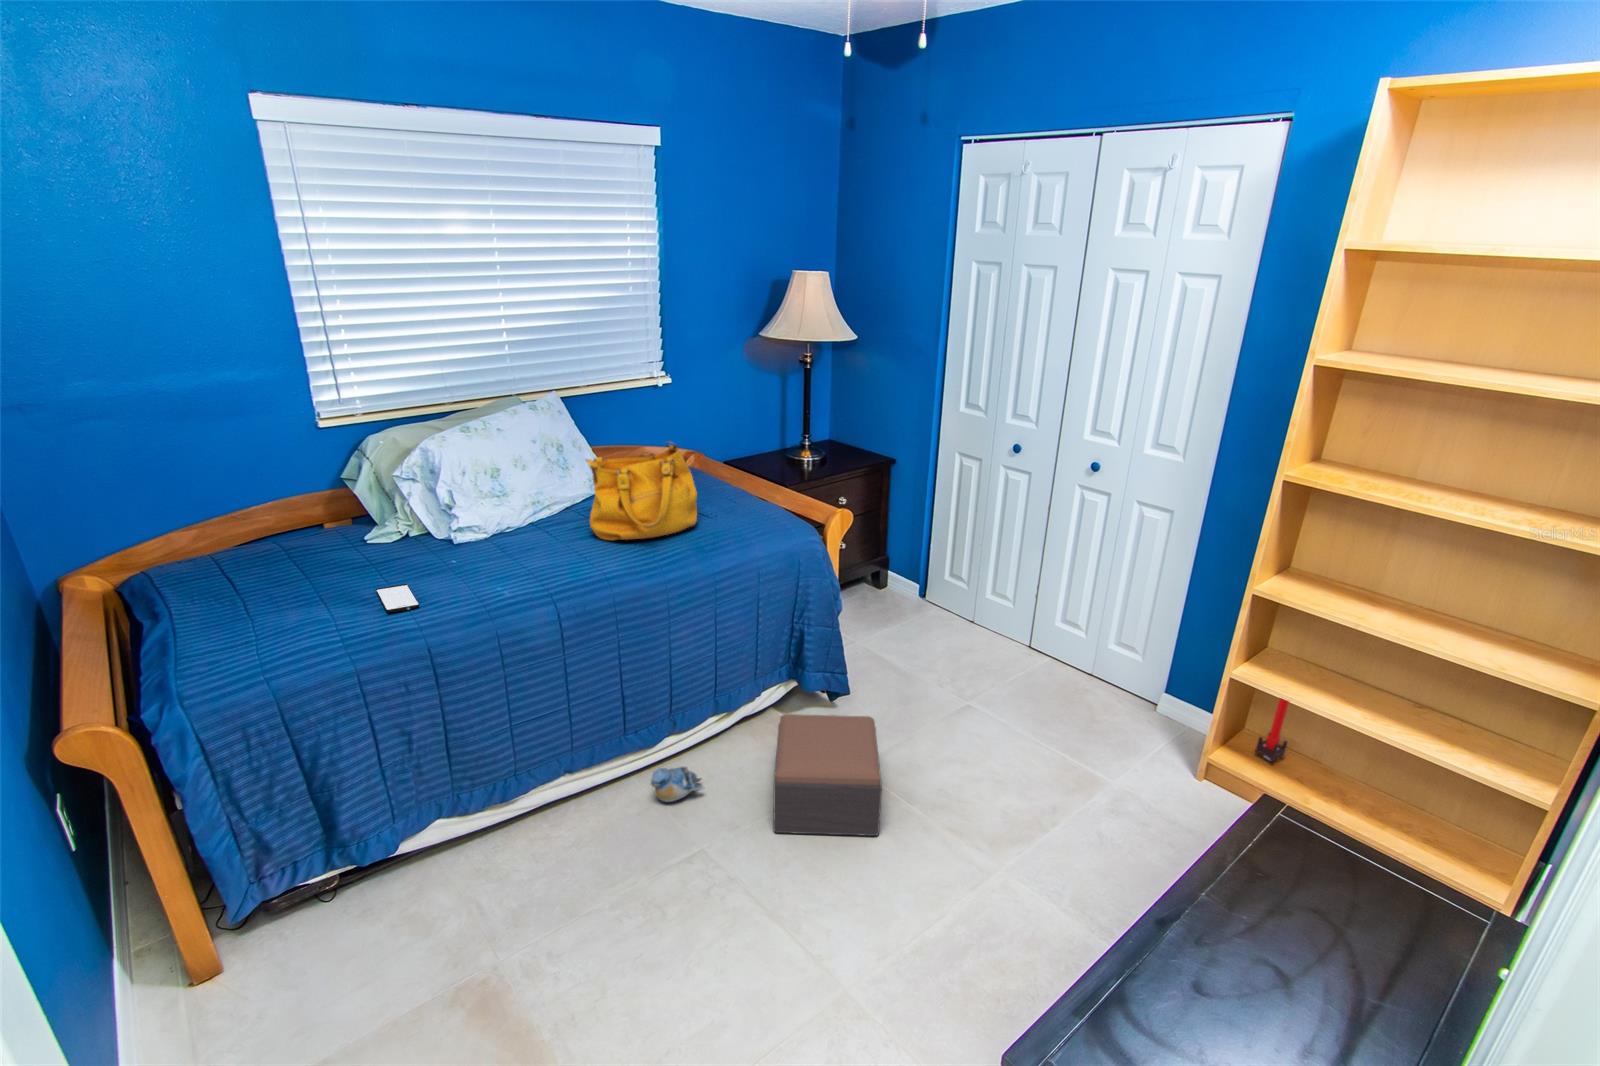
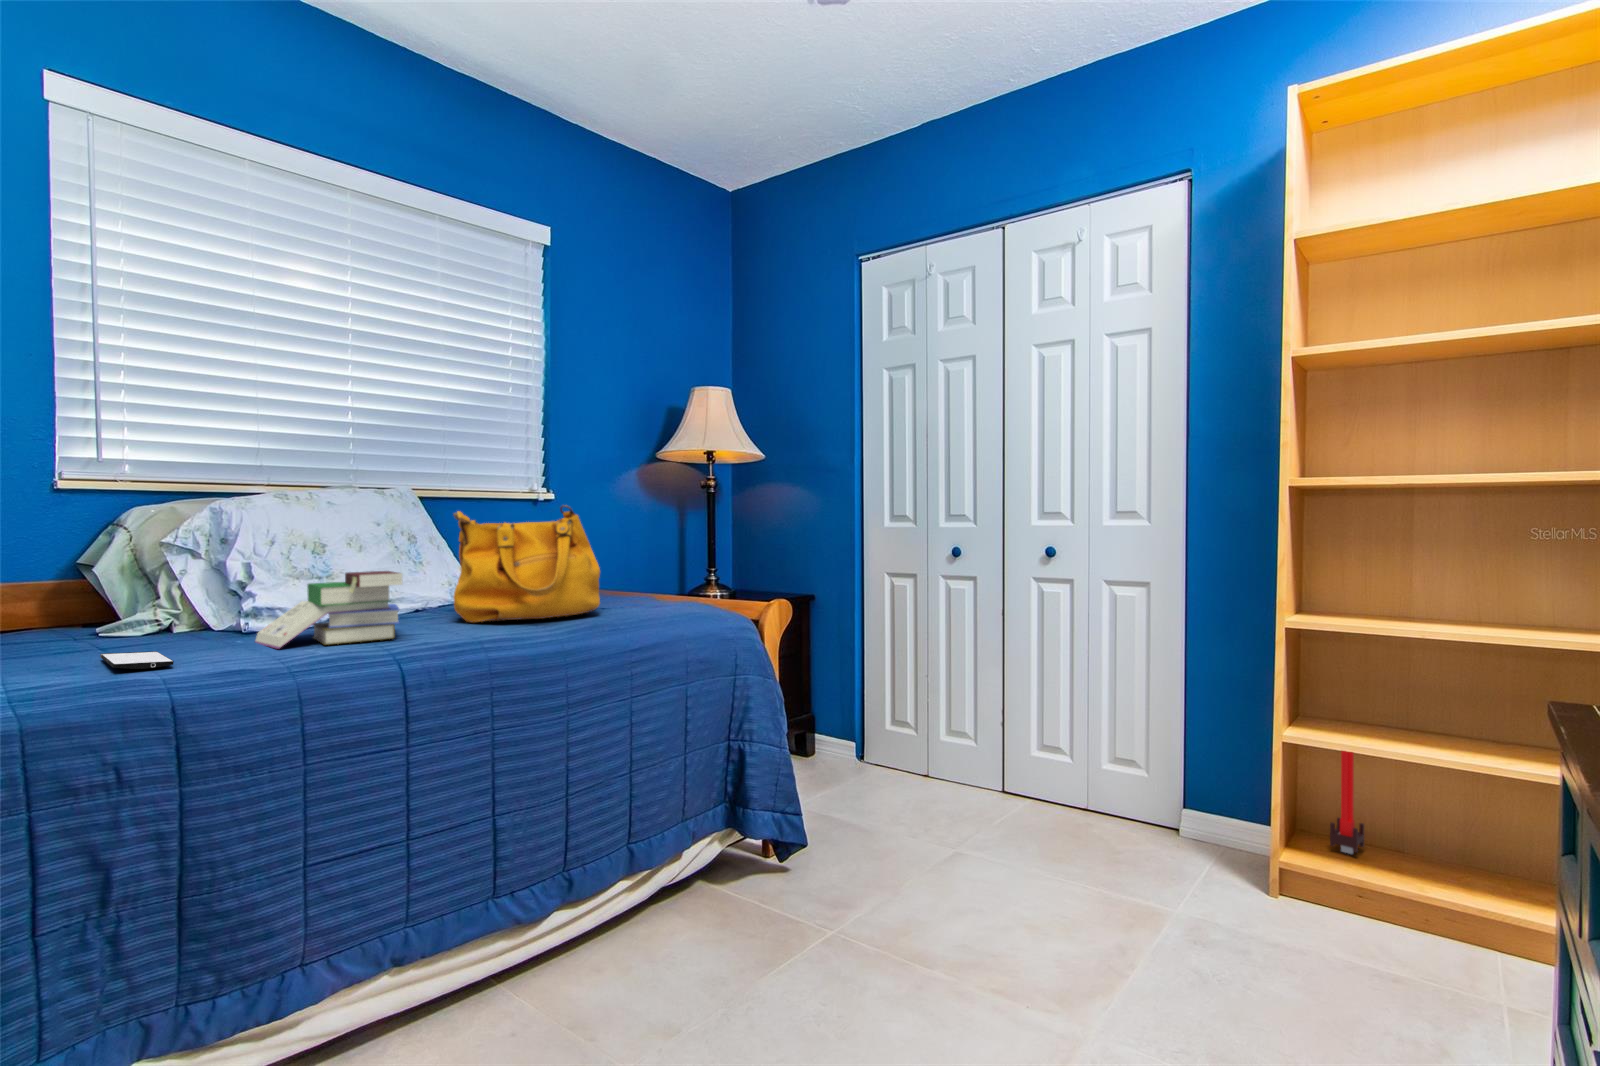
book: none [462,519,553,582] -> present [255,571,403,649]
footstool: present [773,714,882,836] -> none [726,843,899,1030]
plush toy: present [651,767,704,802] -> none [536,948,622,1010]

